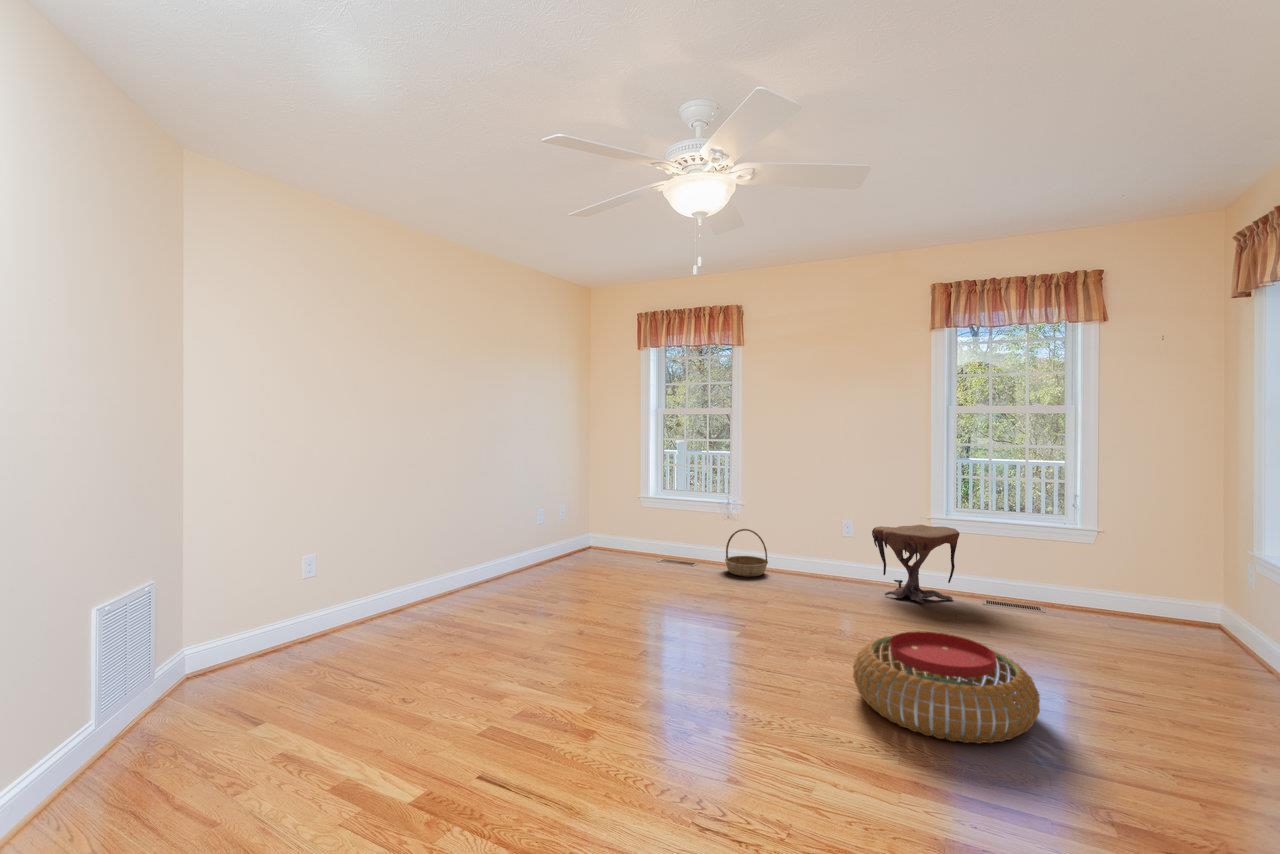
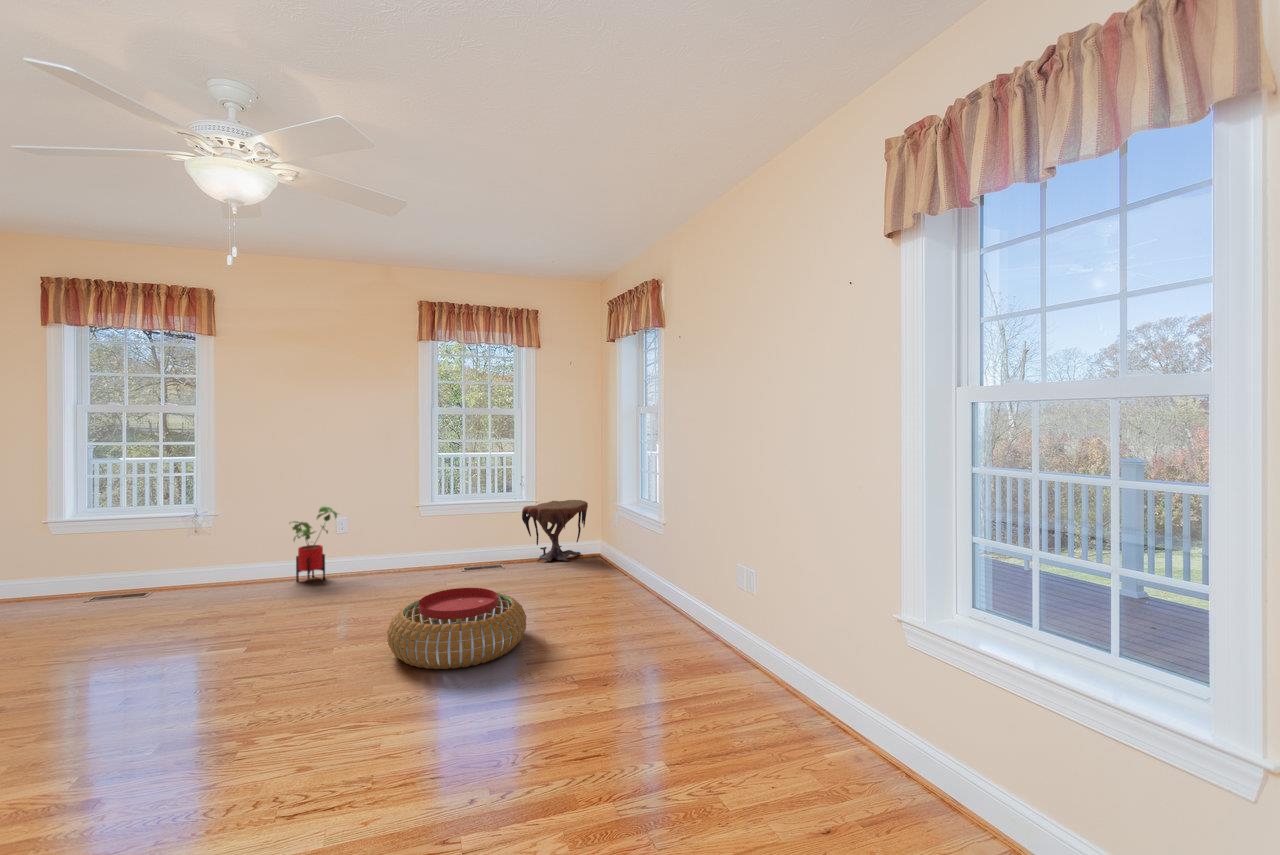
house plant: none [795,509,842,585] -> present [289,506,338,582]
side table: present [872,525,960,604] -> present [522,500,588,561]
basket: present [725,529,768,577] -> none [199,539,257,591]

